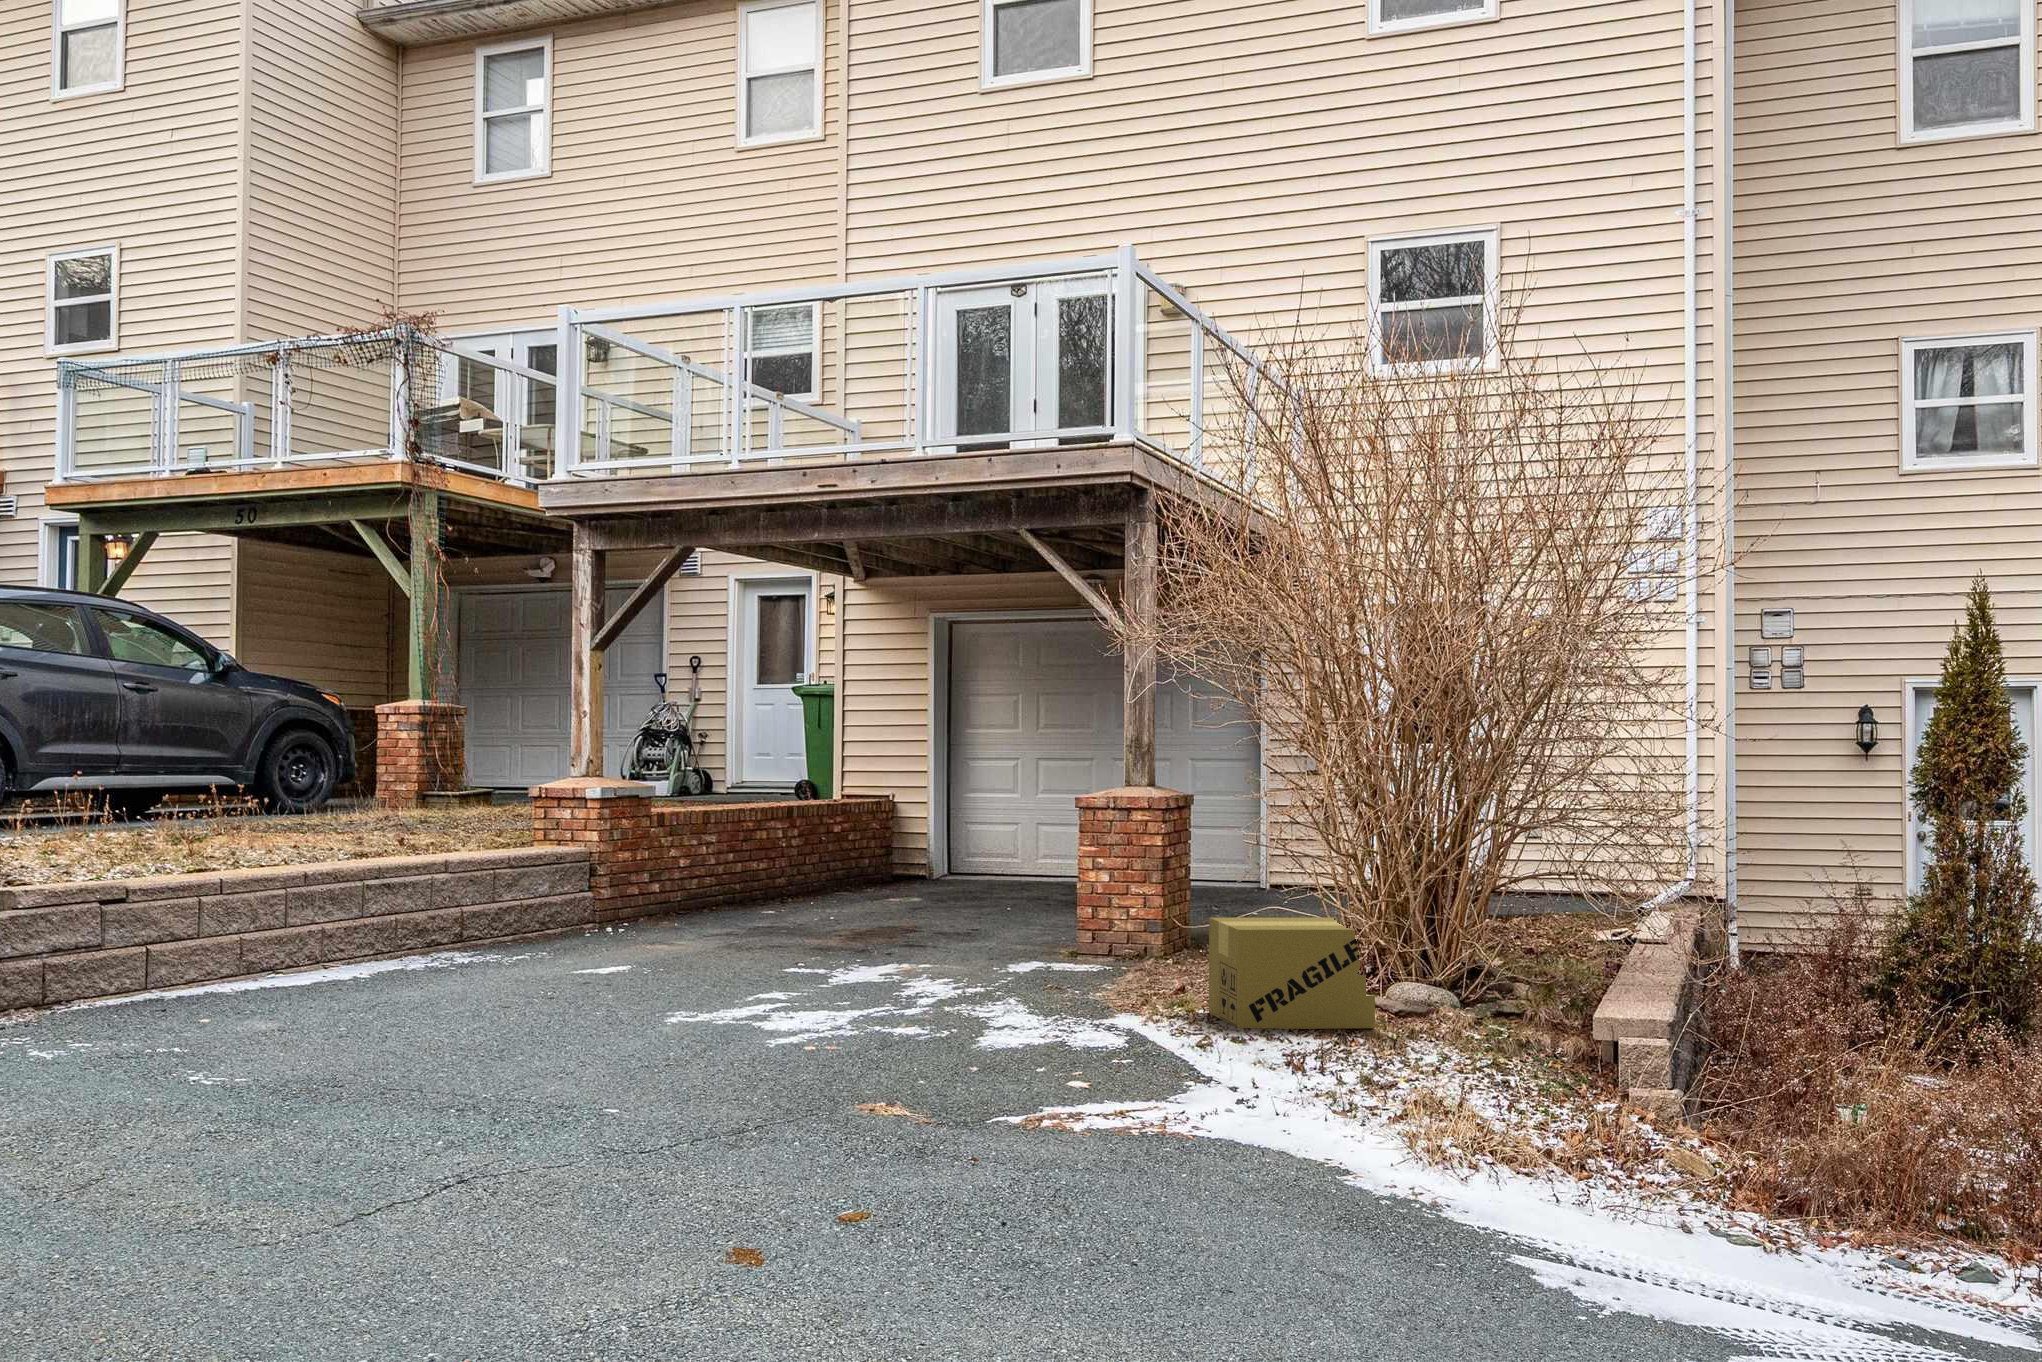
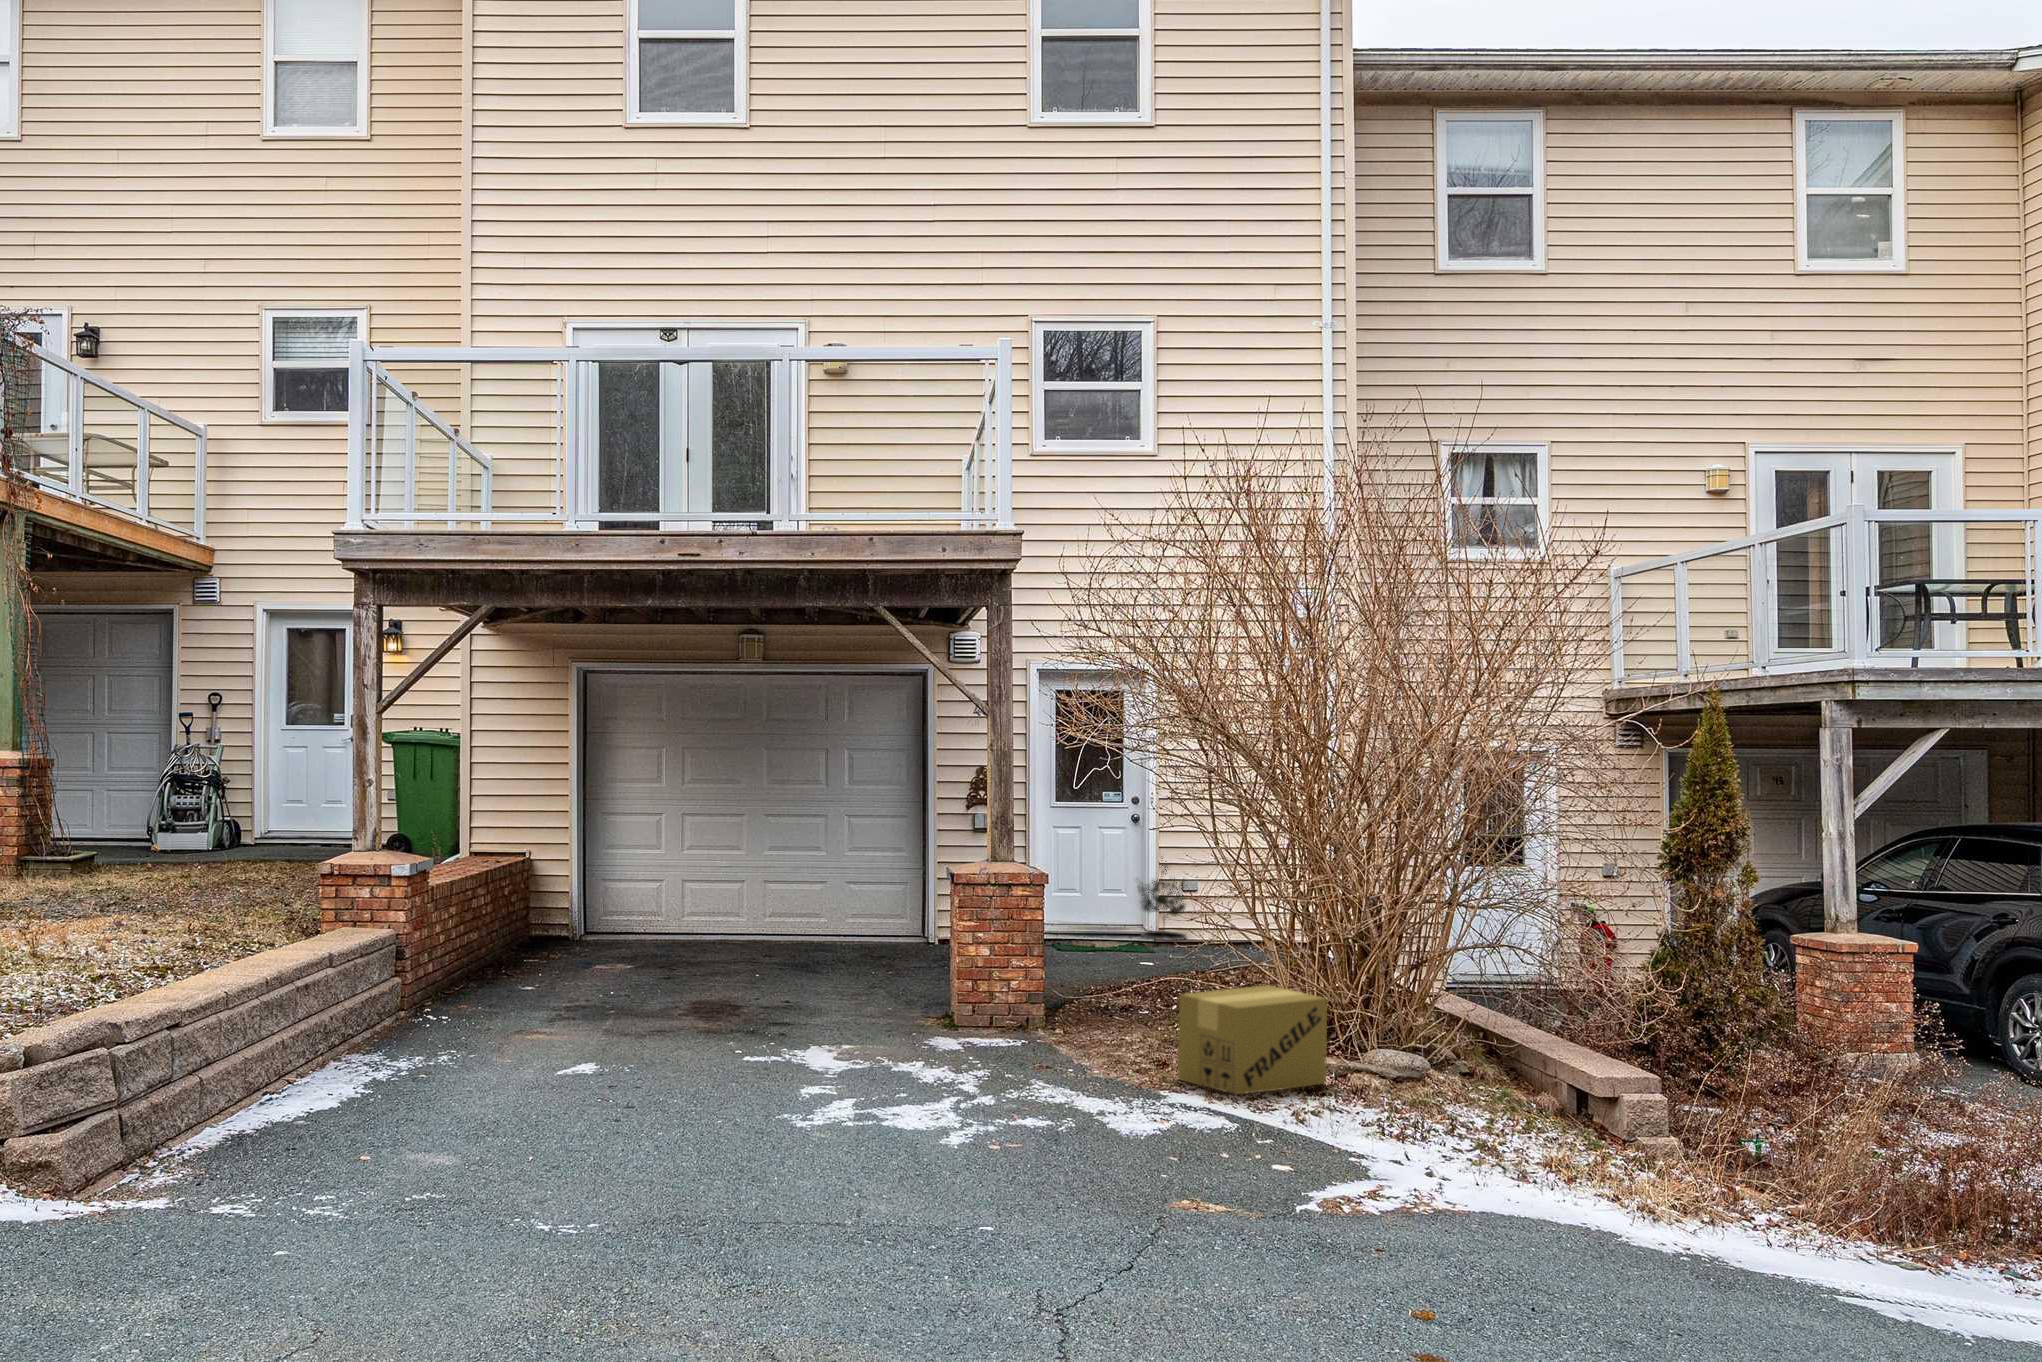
potted tree: none [1531,822,1596,921] -> present [1138,856,1188,940]

